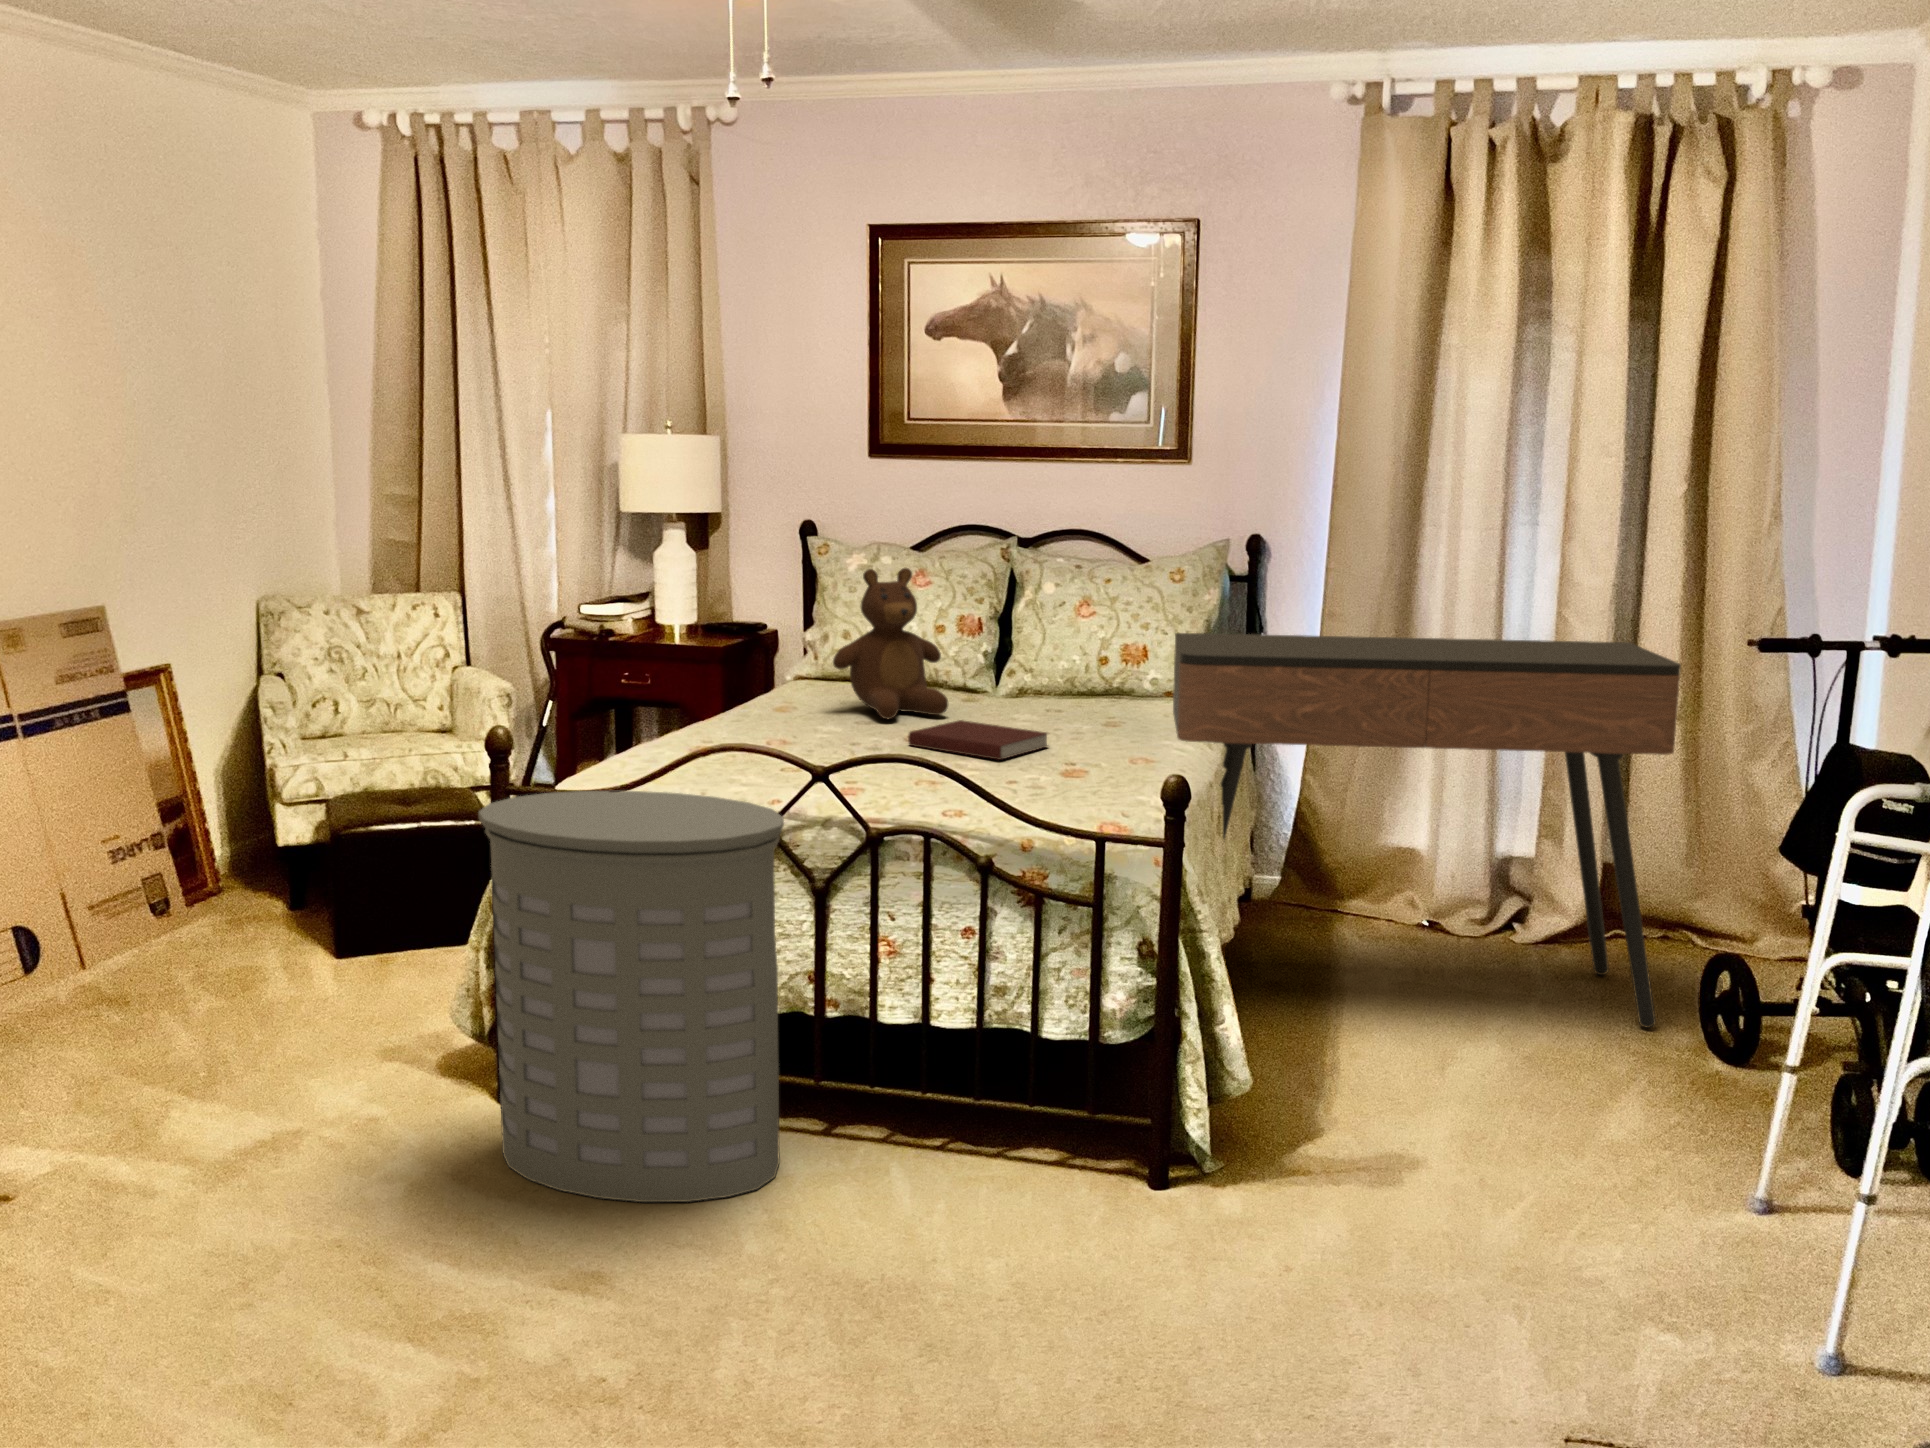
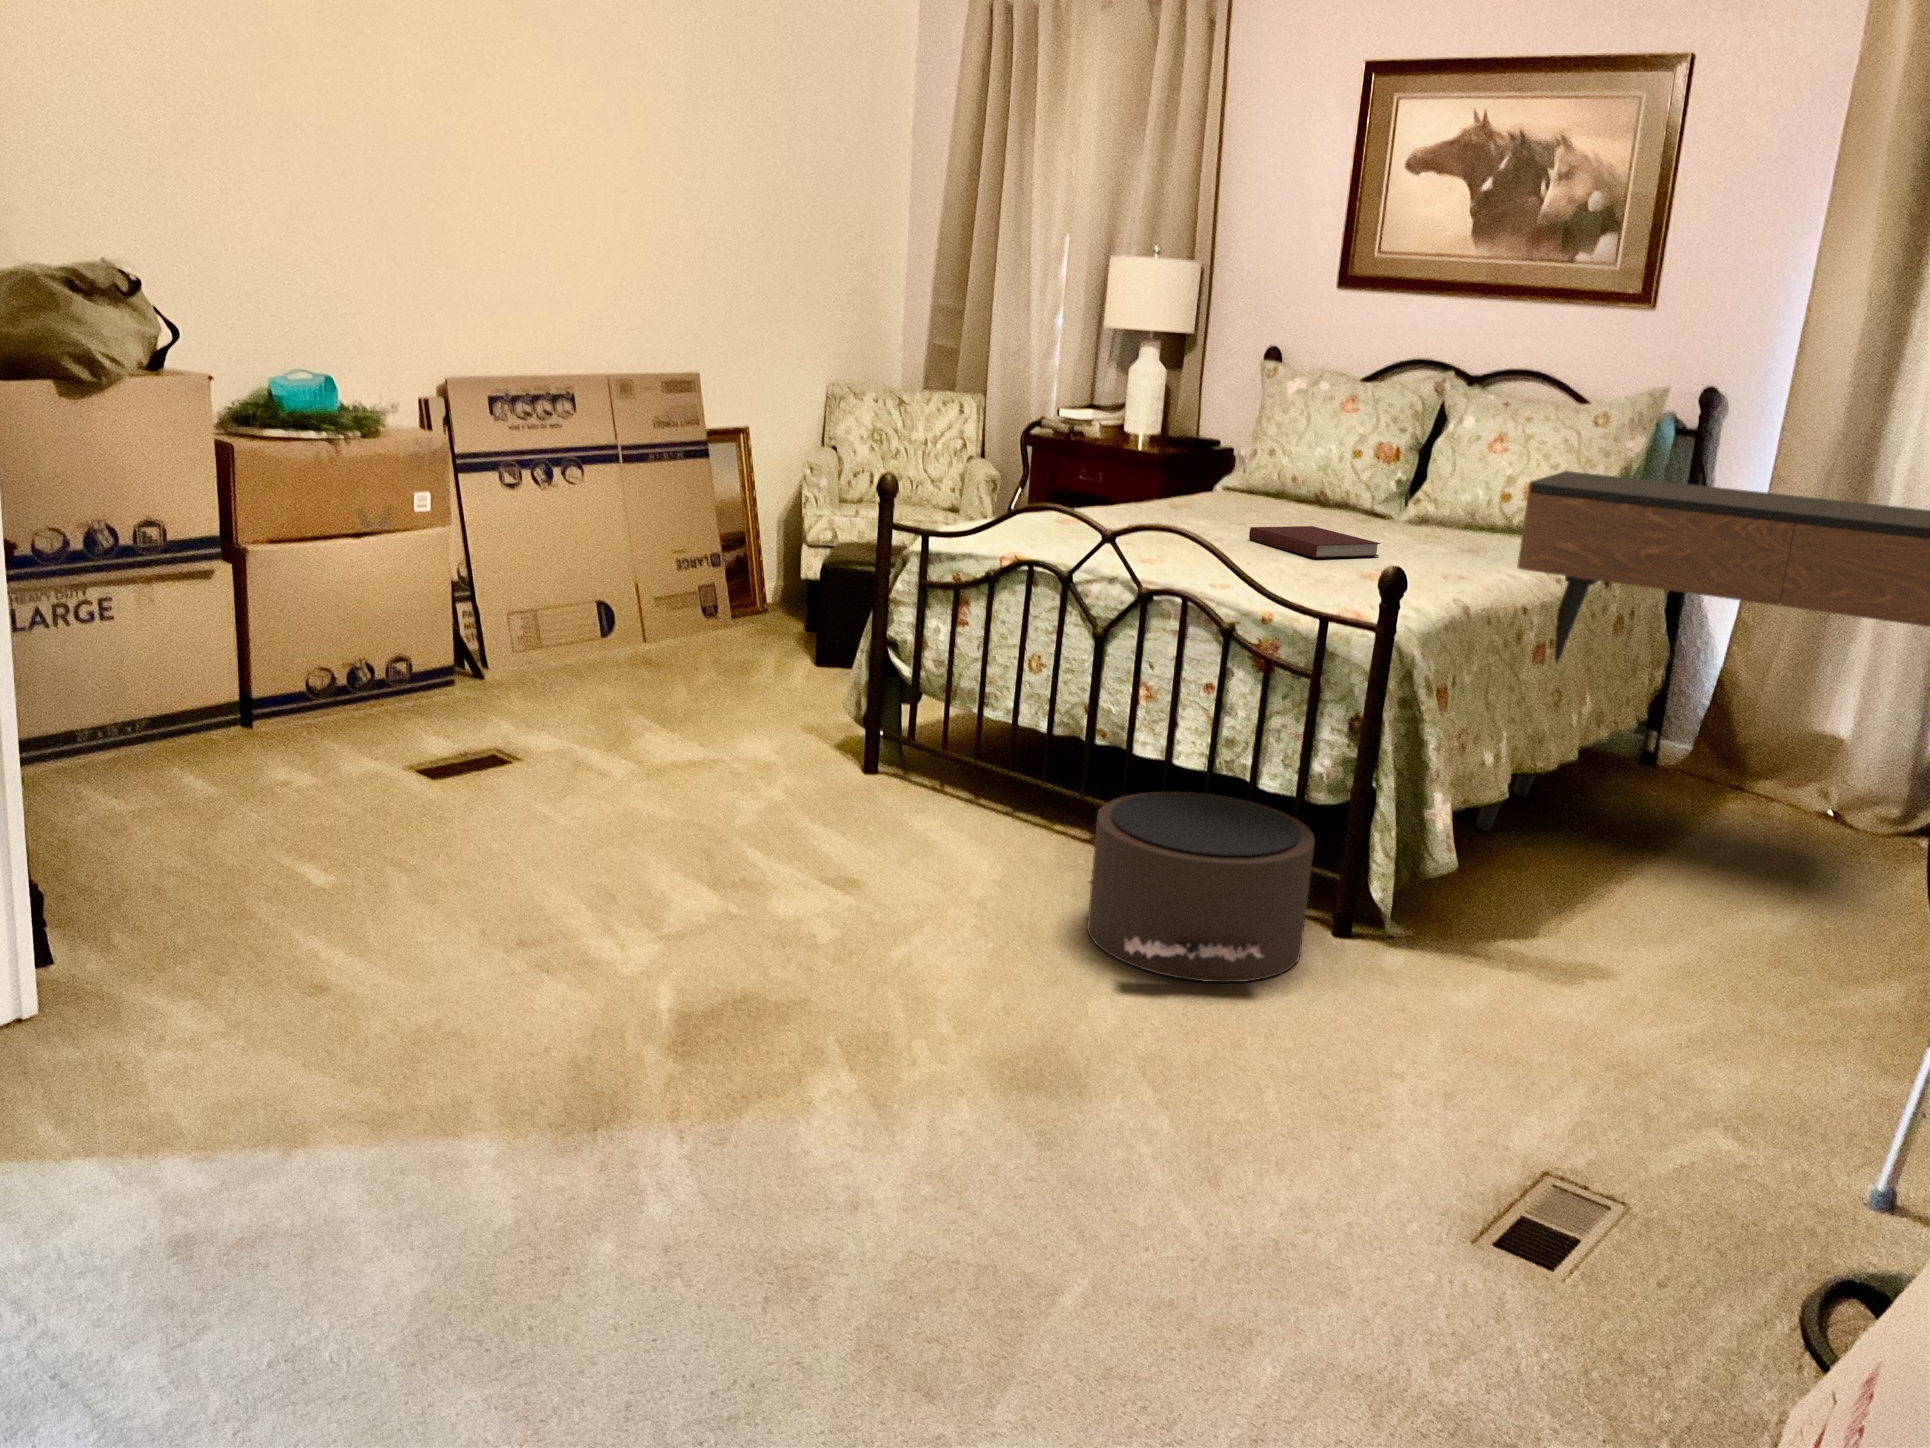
teddy bear: present [833,568,948,719] -> none [1221,383,1330,524]
laundry hamper: present [479,791,784,1202] -> none [834,524,1058,861]
pouf: none [883,1056,1162,1298] -> present [1087,792,1315,982]

